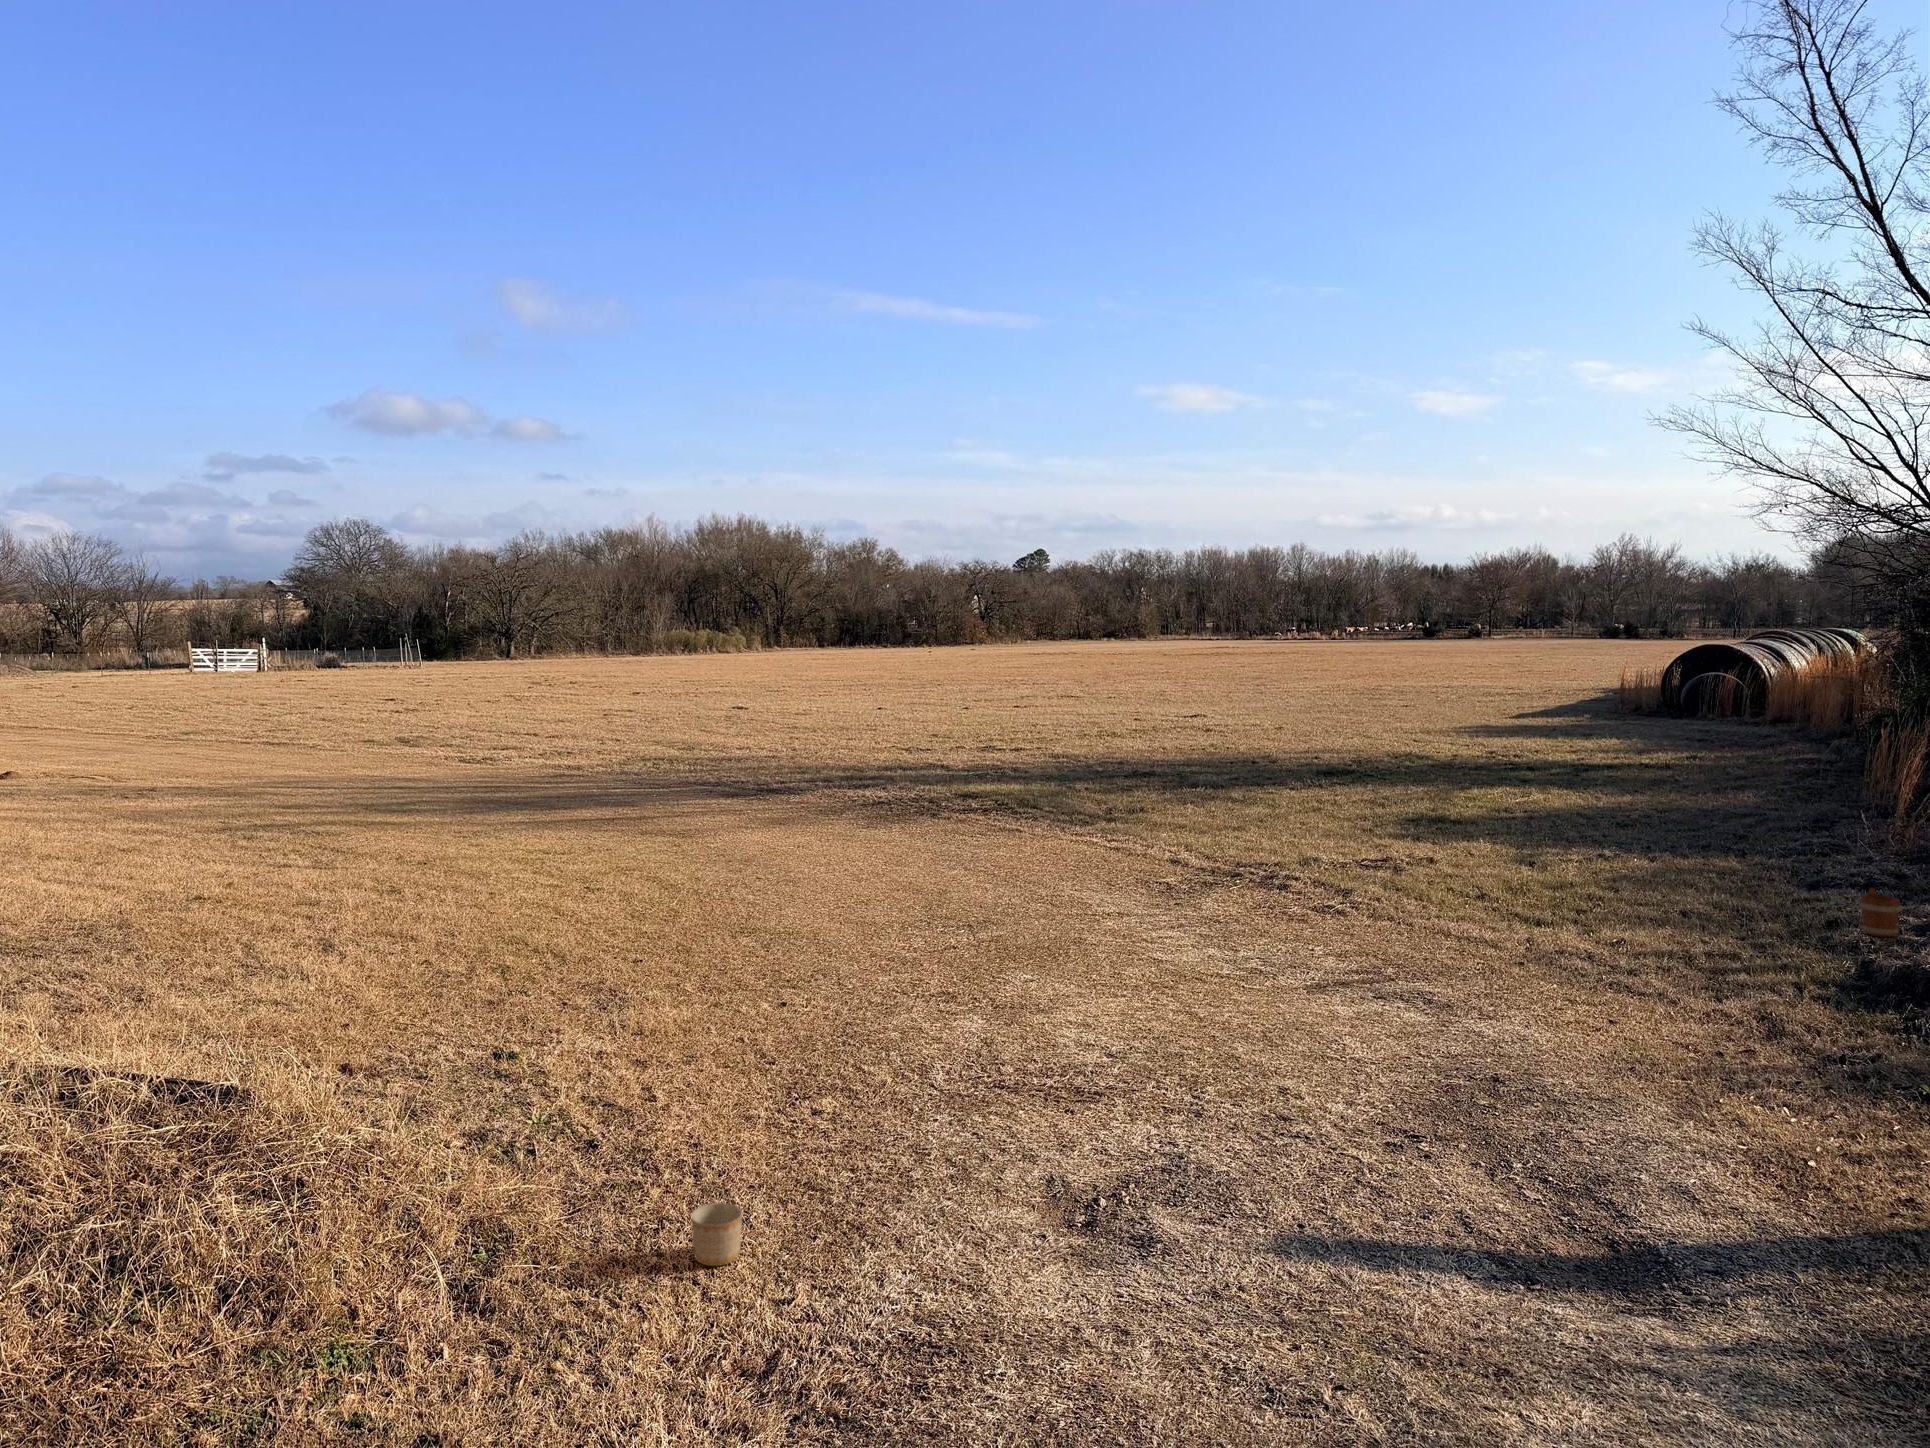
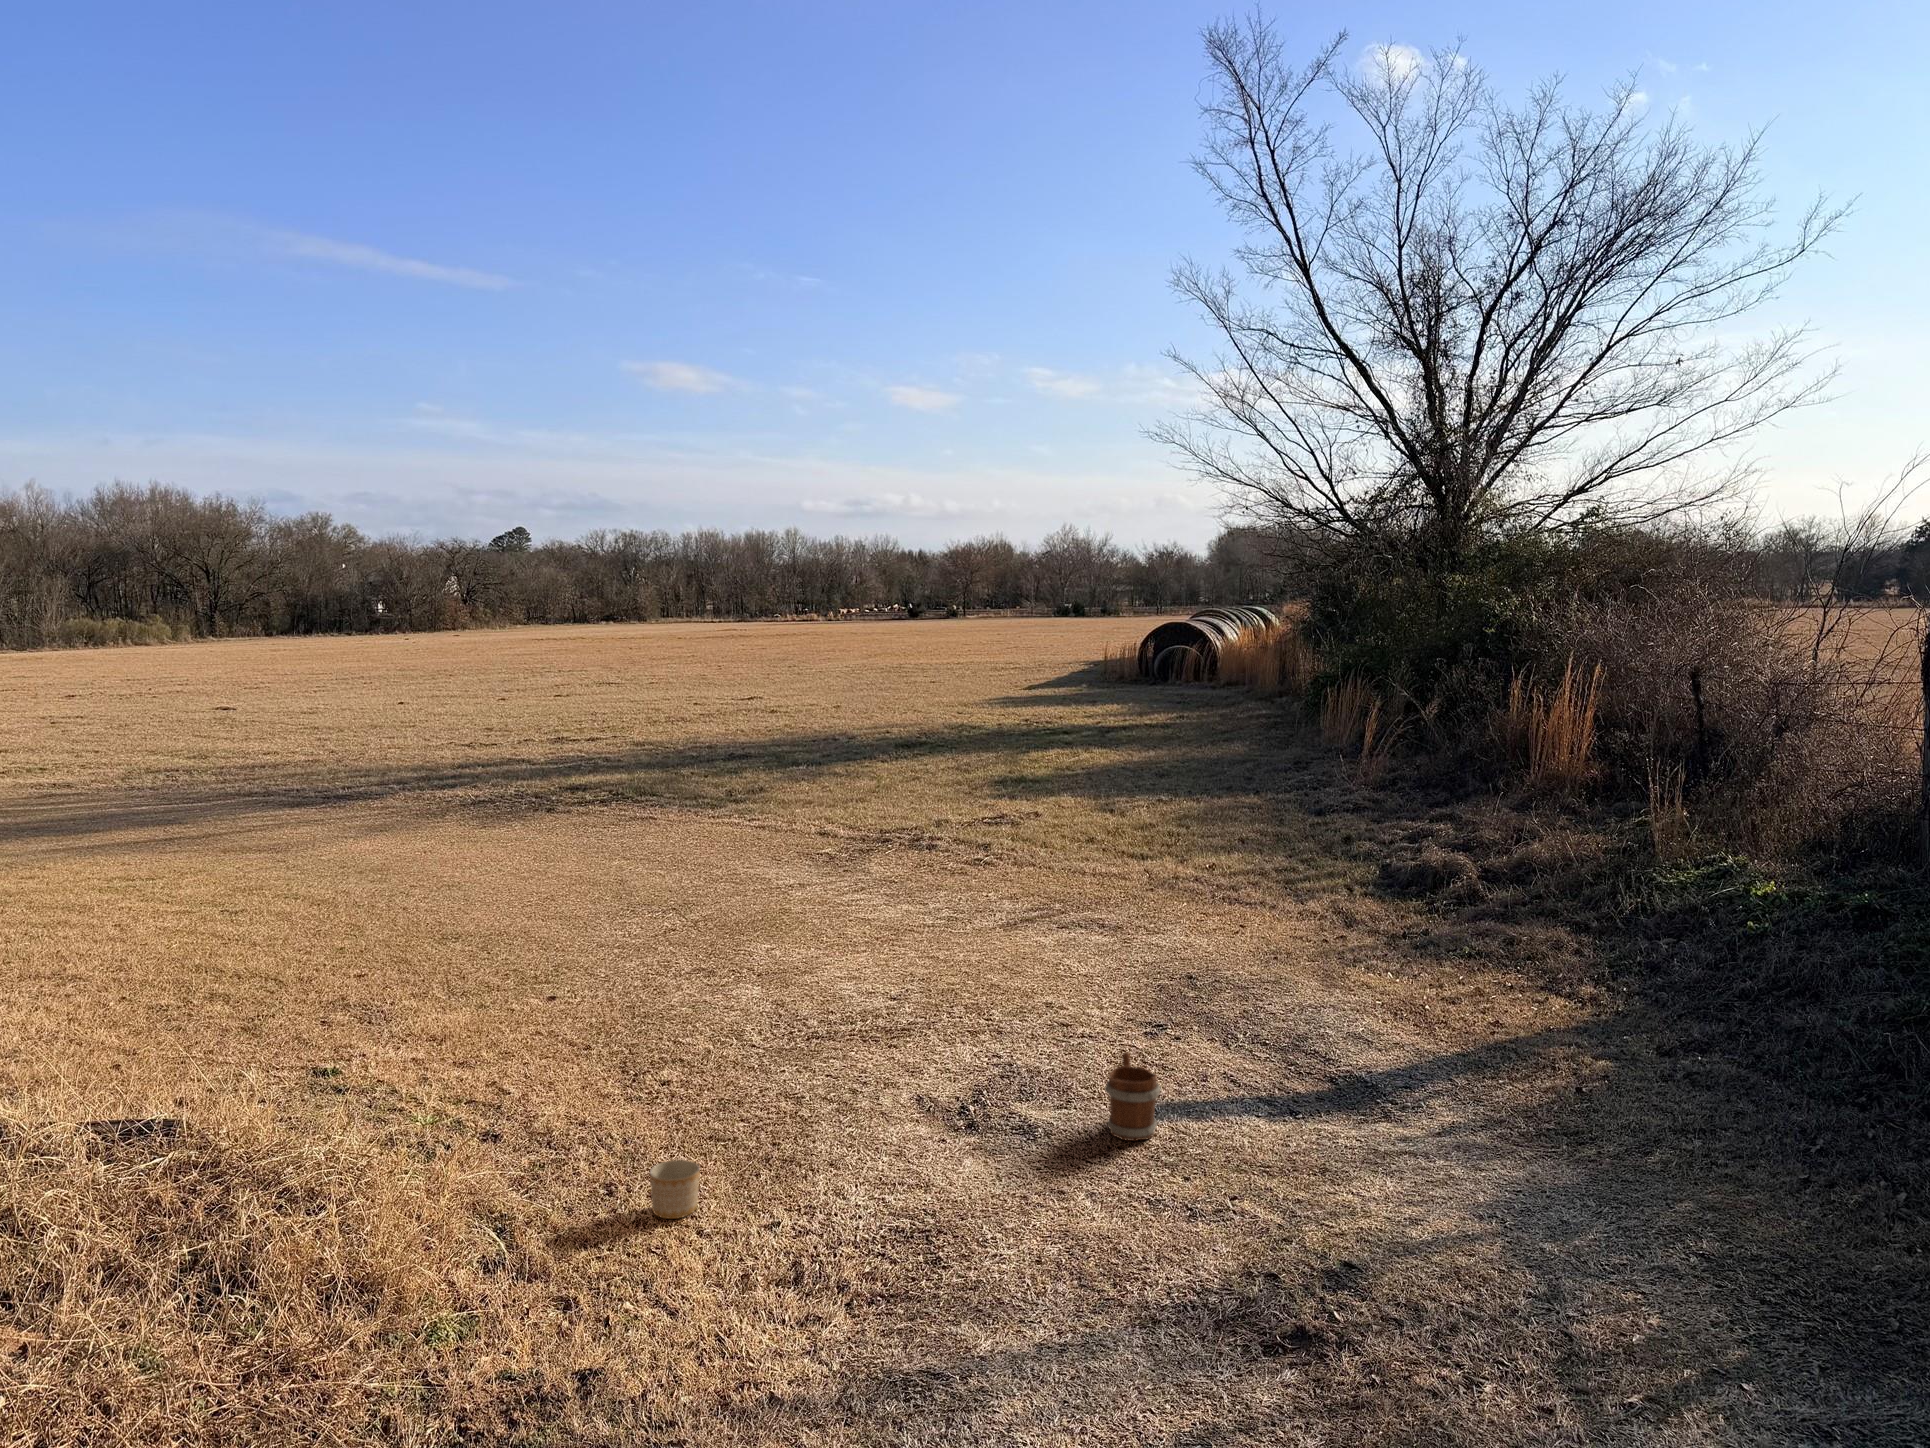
bucket: present [1859,888,1902,937] -> present [1105,1052,1161,1141]

